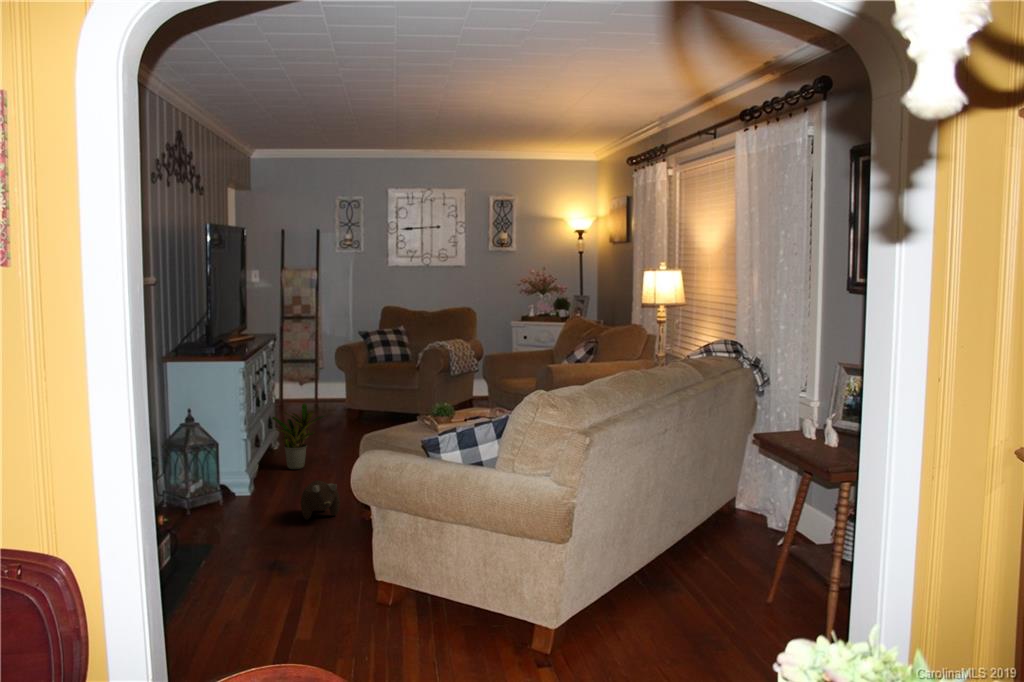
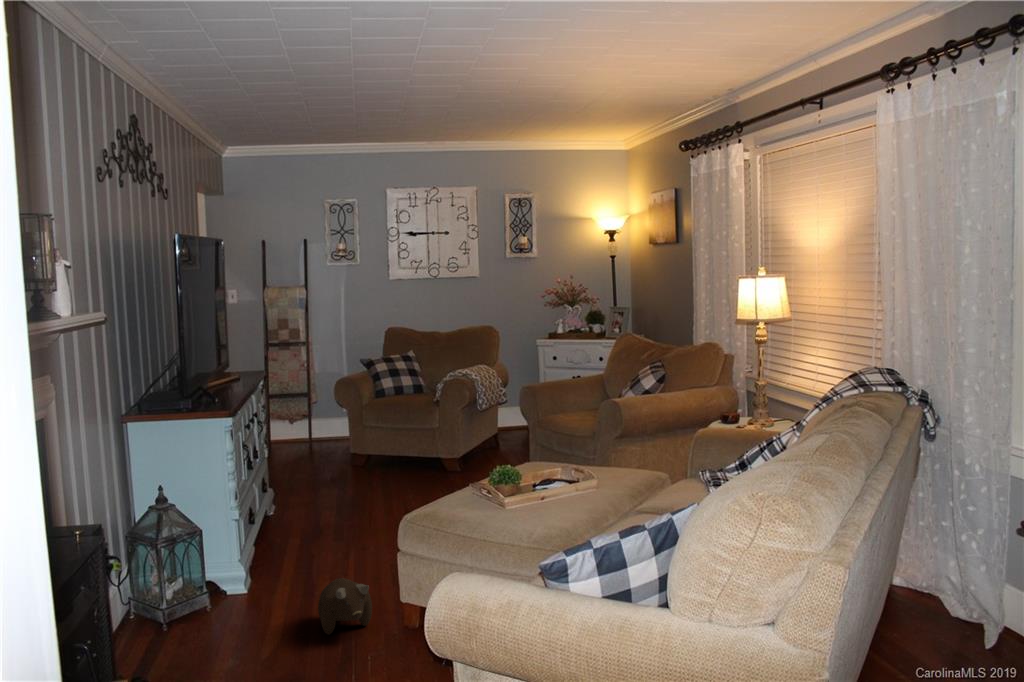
potted plant: present [272,403,325,470] -> none [267,459,337,547]

